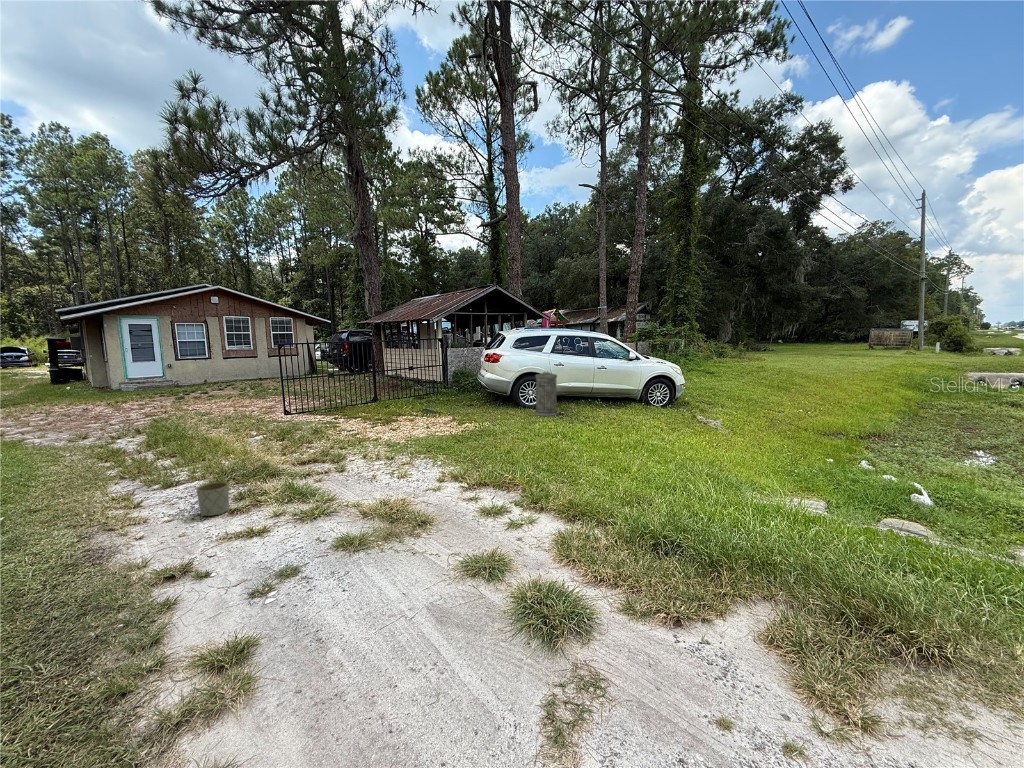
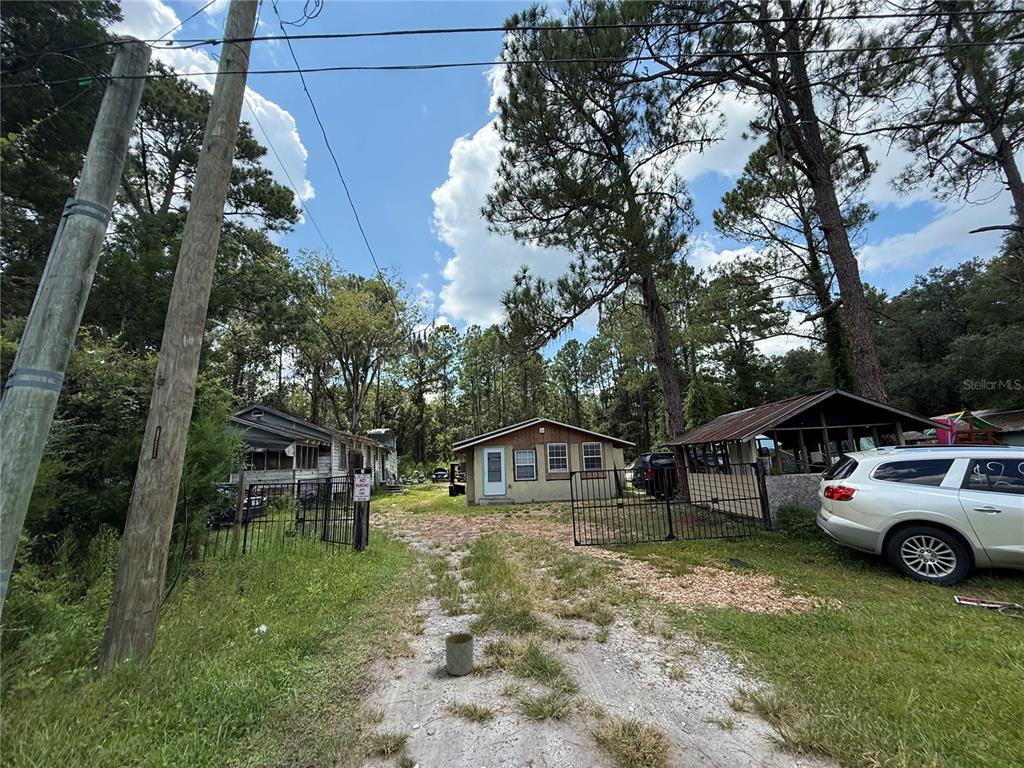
trash can: present [535,372,557,416] -> none [922,520,988,604]

